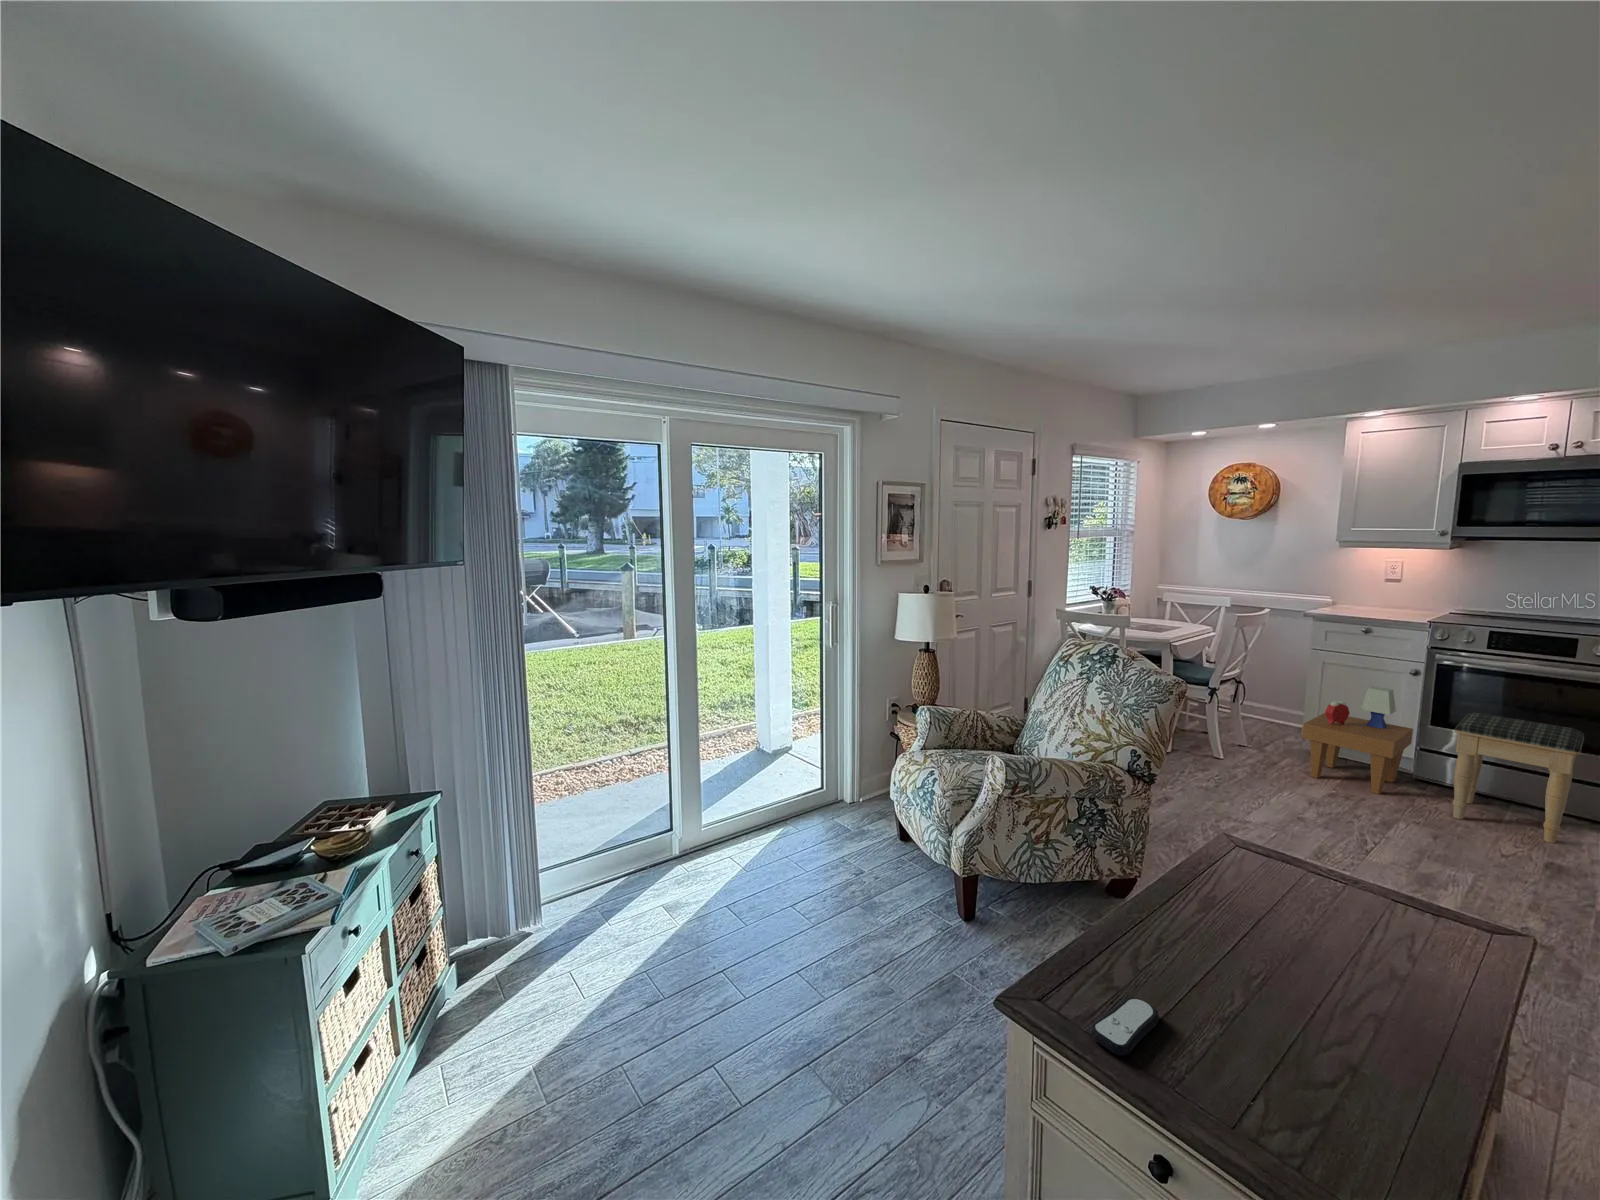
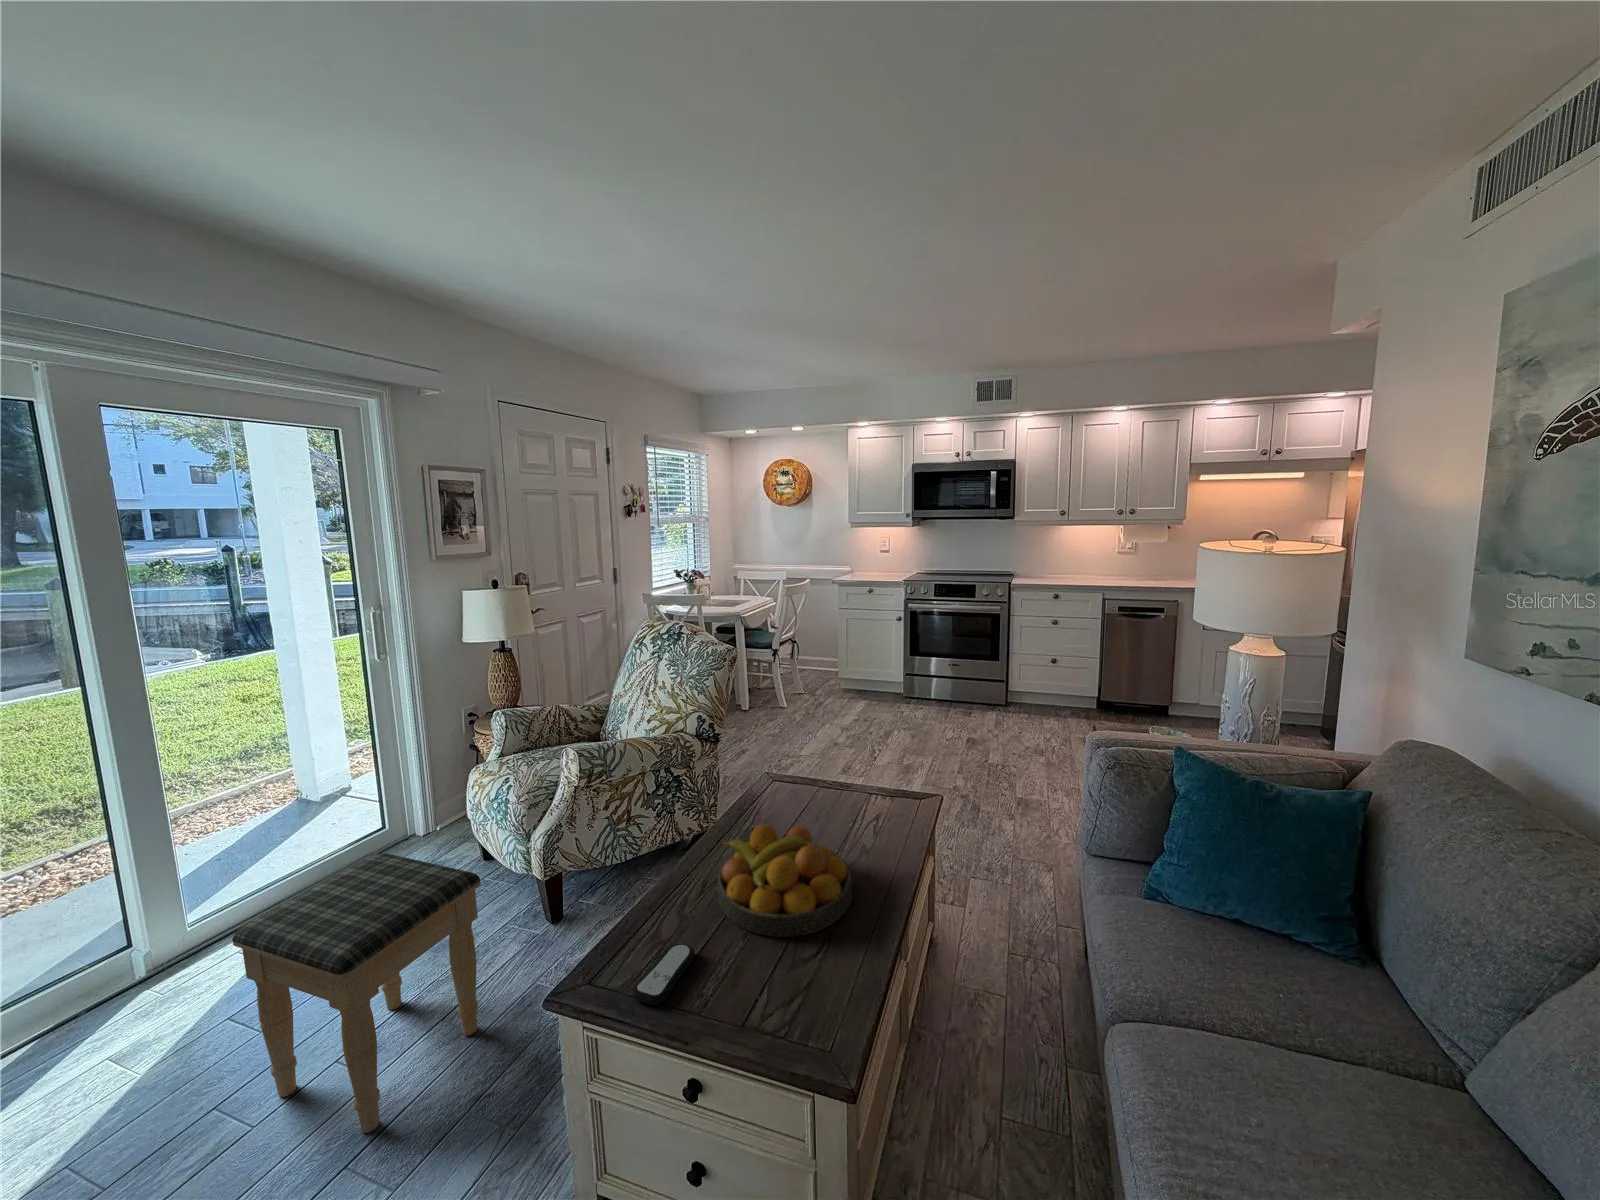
side table: present [1302,686,1413,794] -> none [837,632,901,712]
footstool: present [1453,713,1584,843] -> present [232,853,481,1133]
fruit bowl: none [1179,896,1387,1057] -> present [717,824,852,937]

